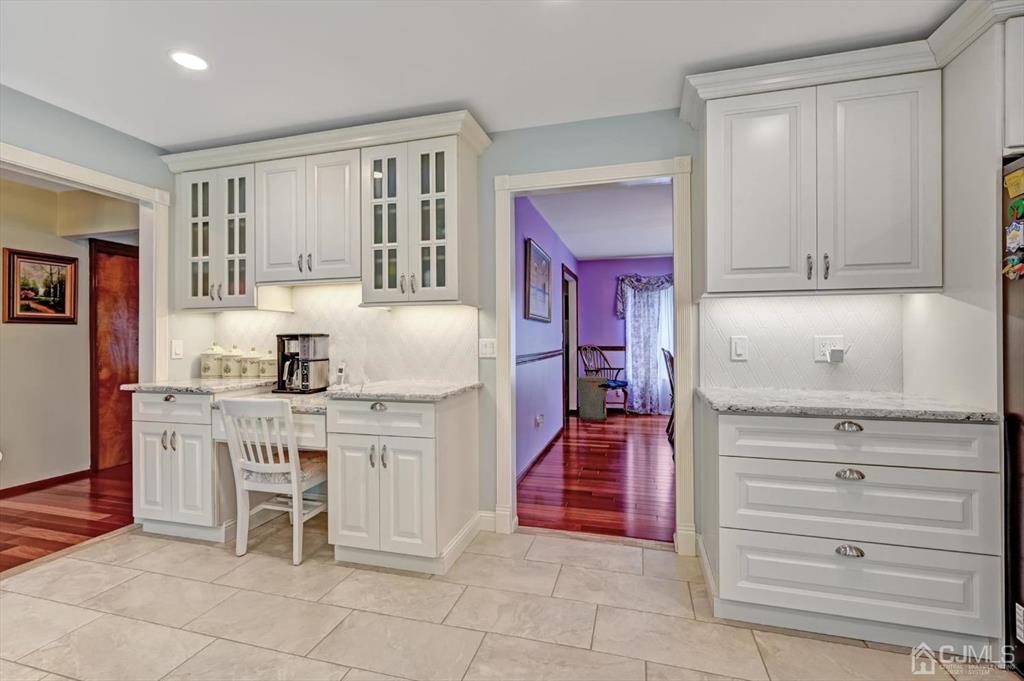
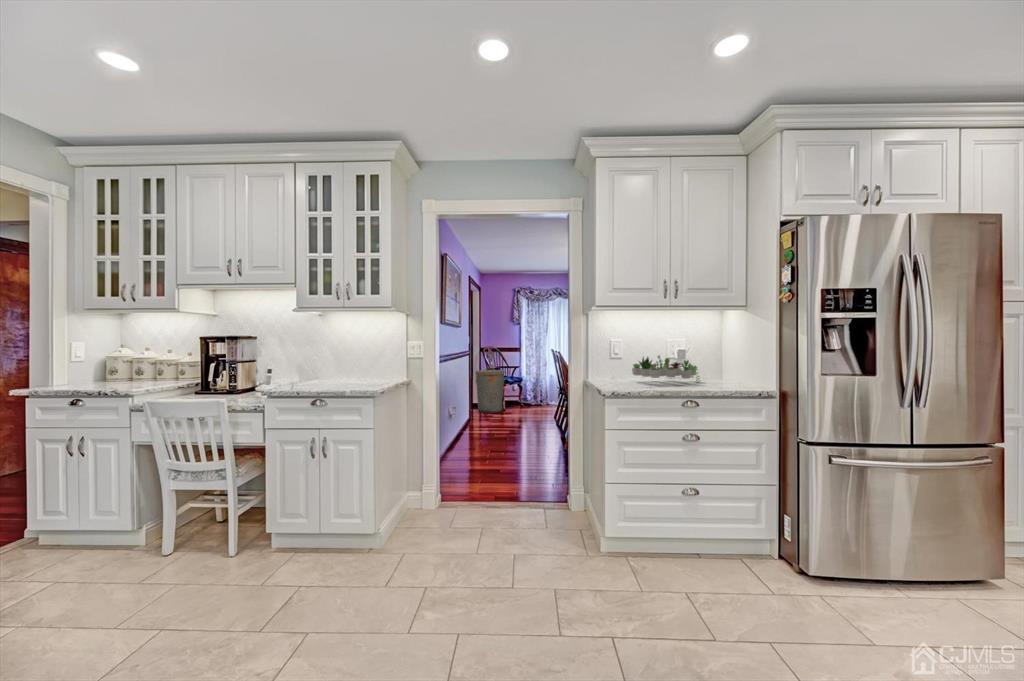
succulent plant: none [755,355,857,395] -> present [632,355,699,383]

